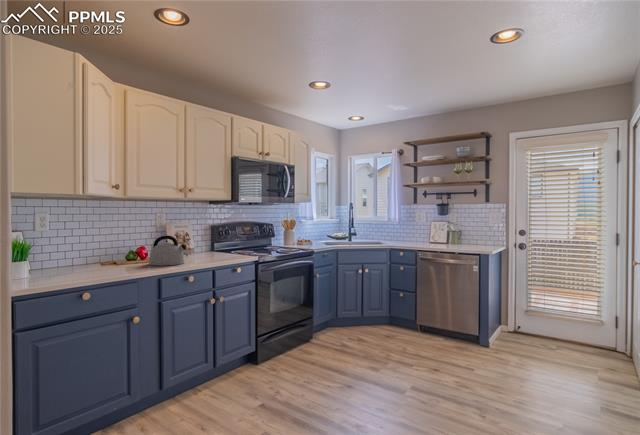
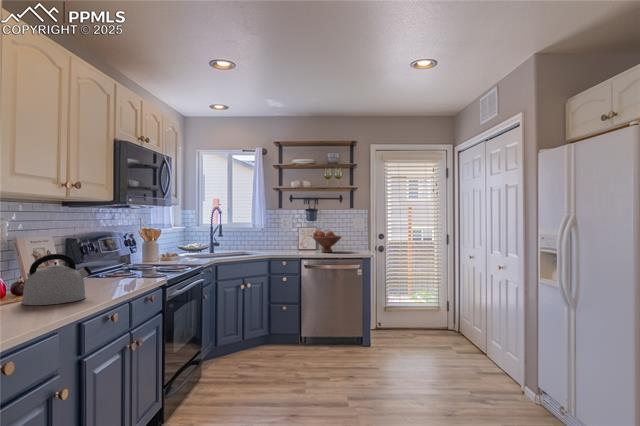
fruit bowl: none [433,225,464,247] -> present [313,230,341,252]

